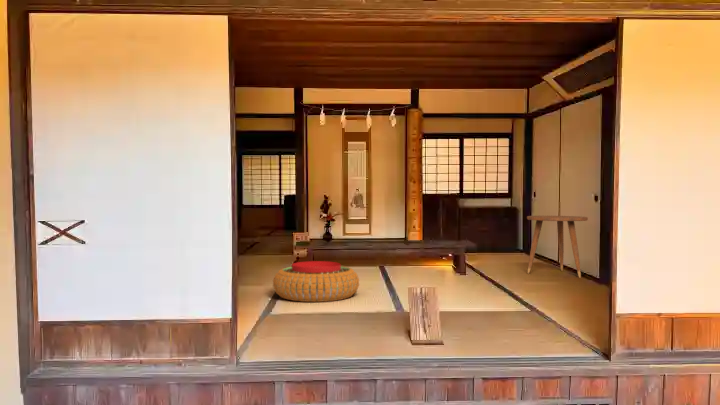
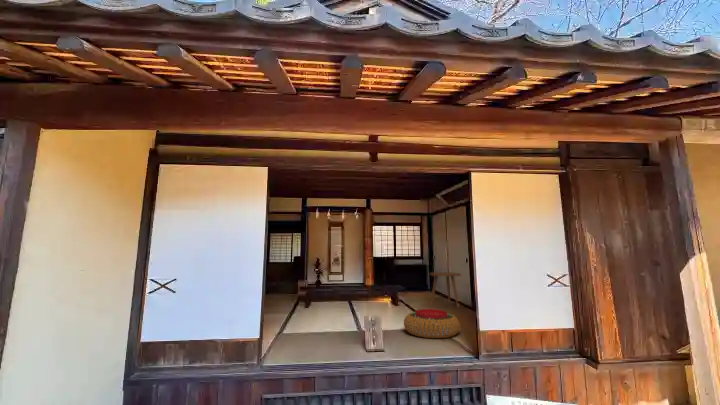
pouf: present [273,261,359,302] -> present [404,309,460,338]

